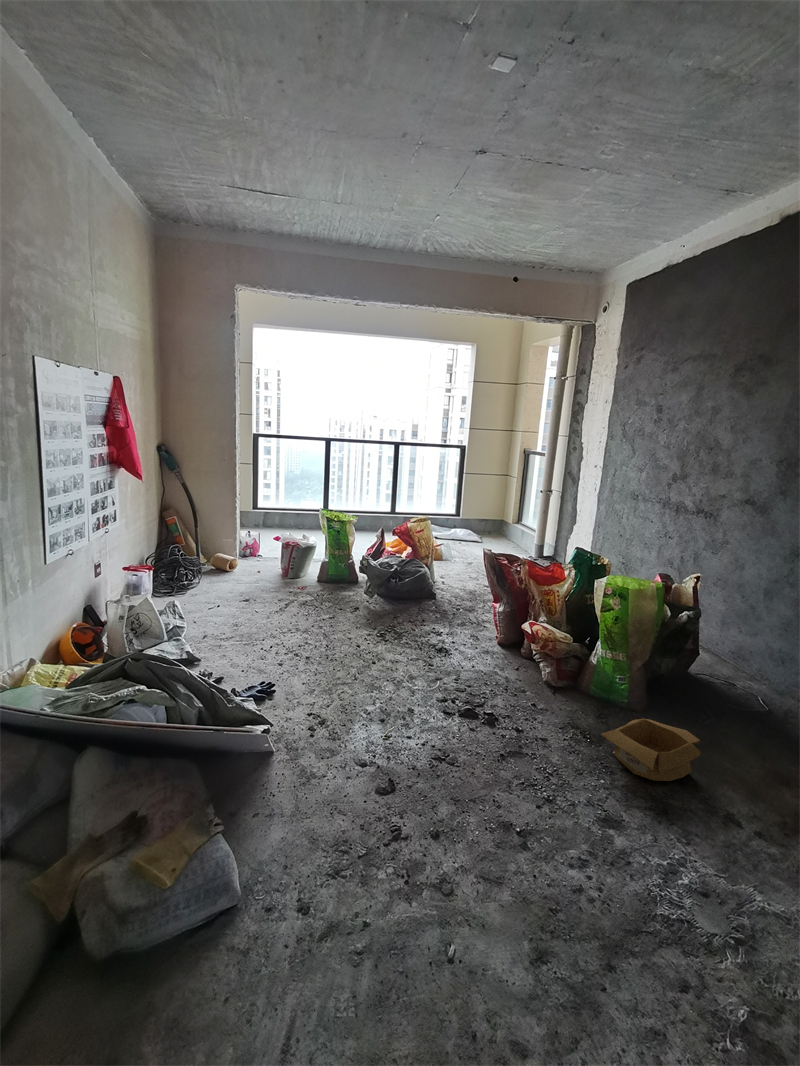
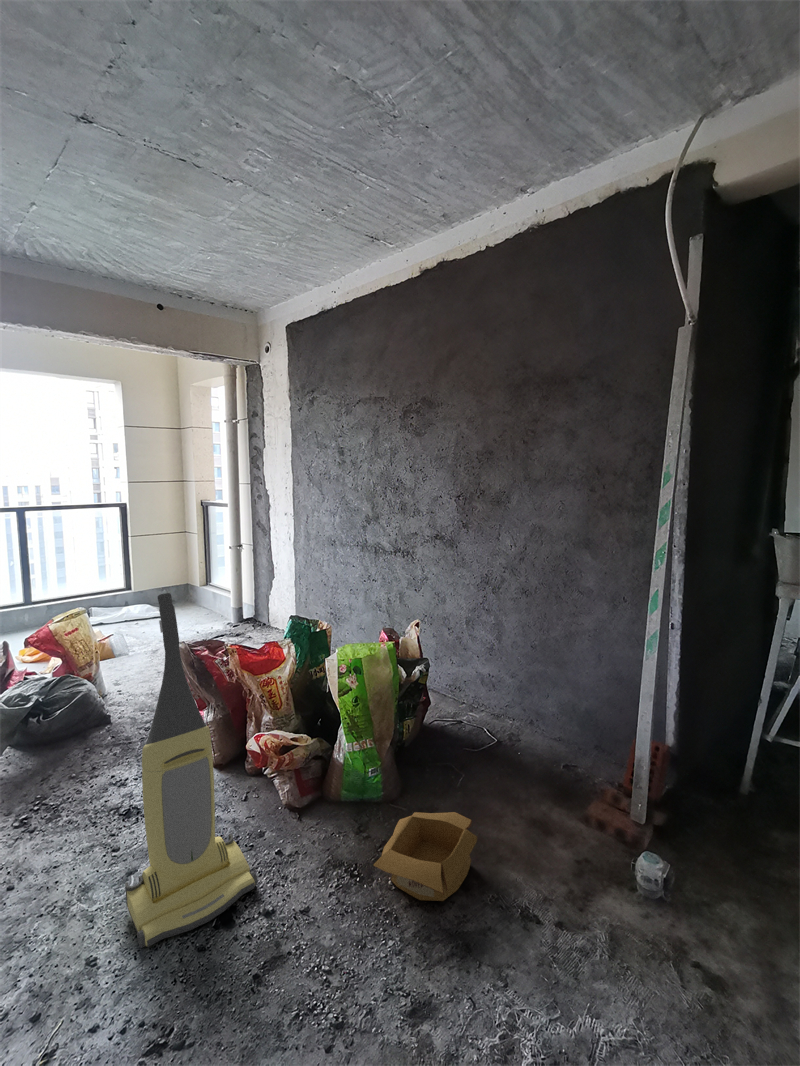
vacuum cleaner: none [433,500,514,720] -> present [125,593,257,948]

